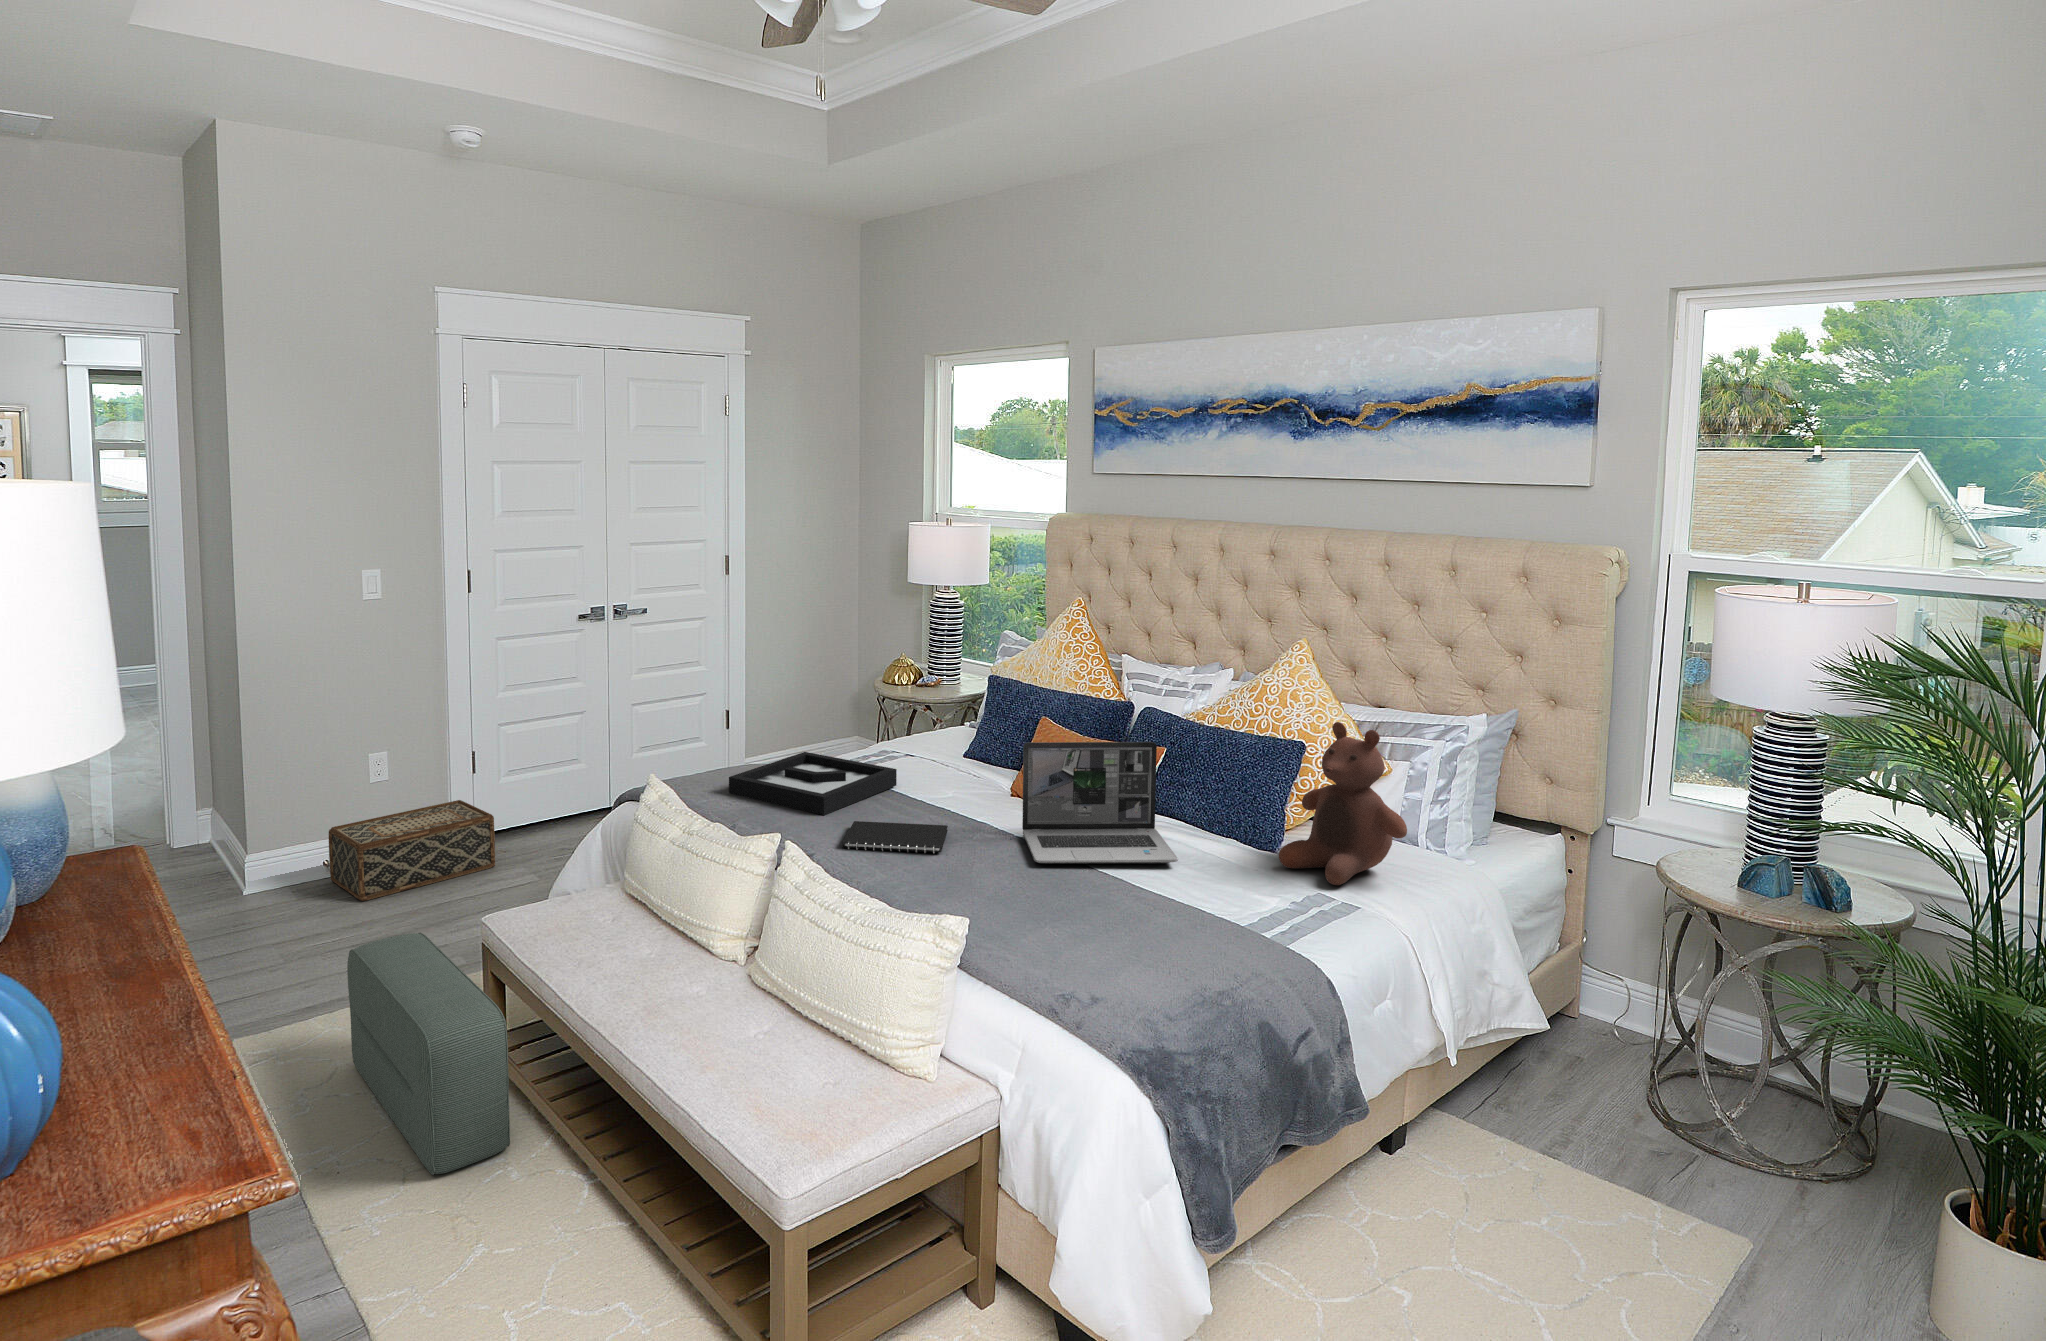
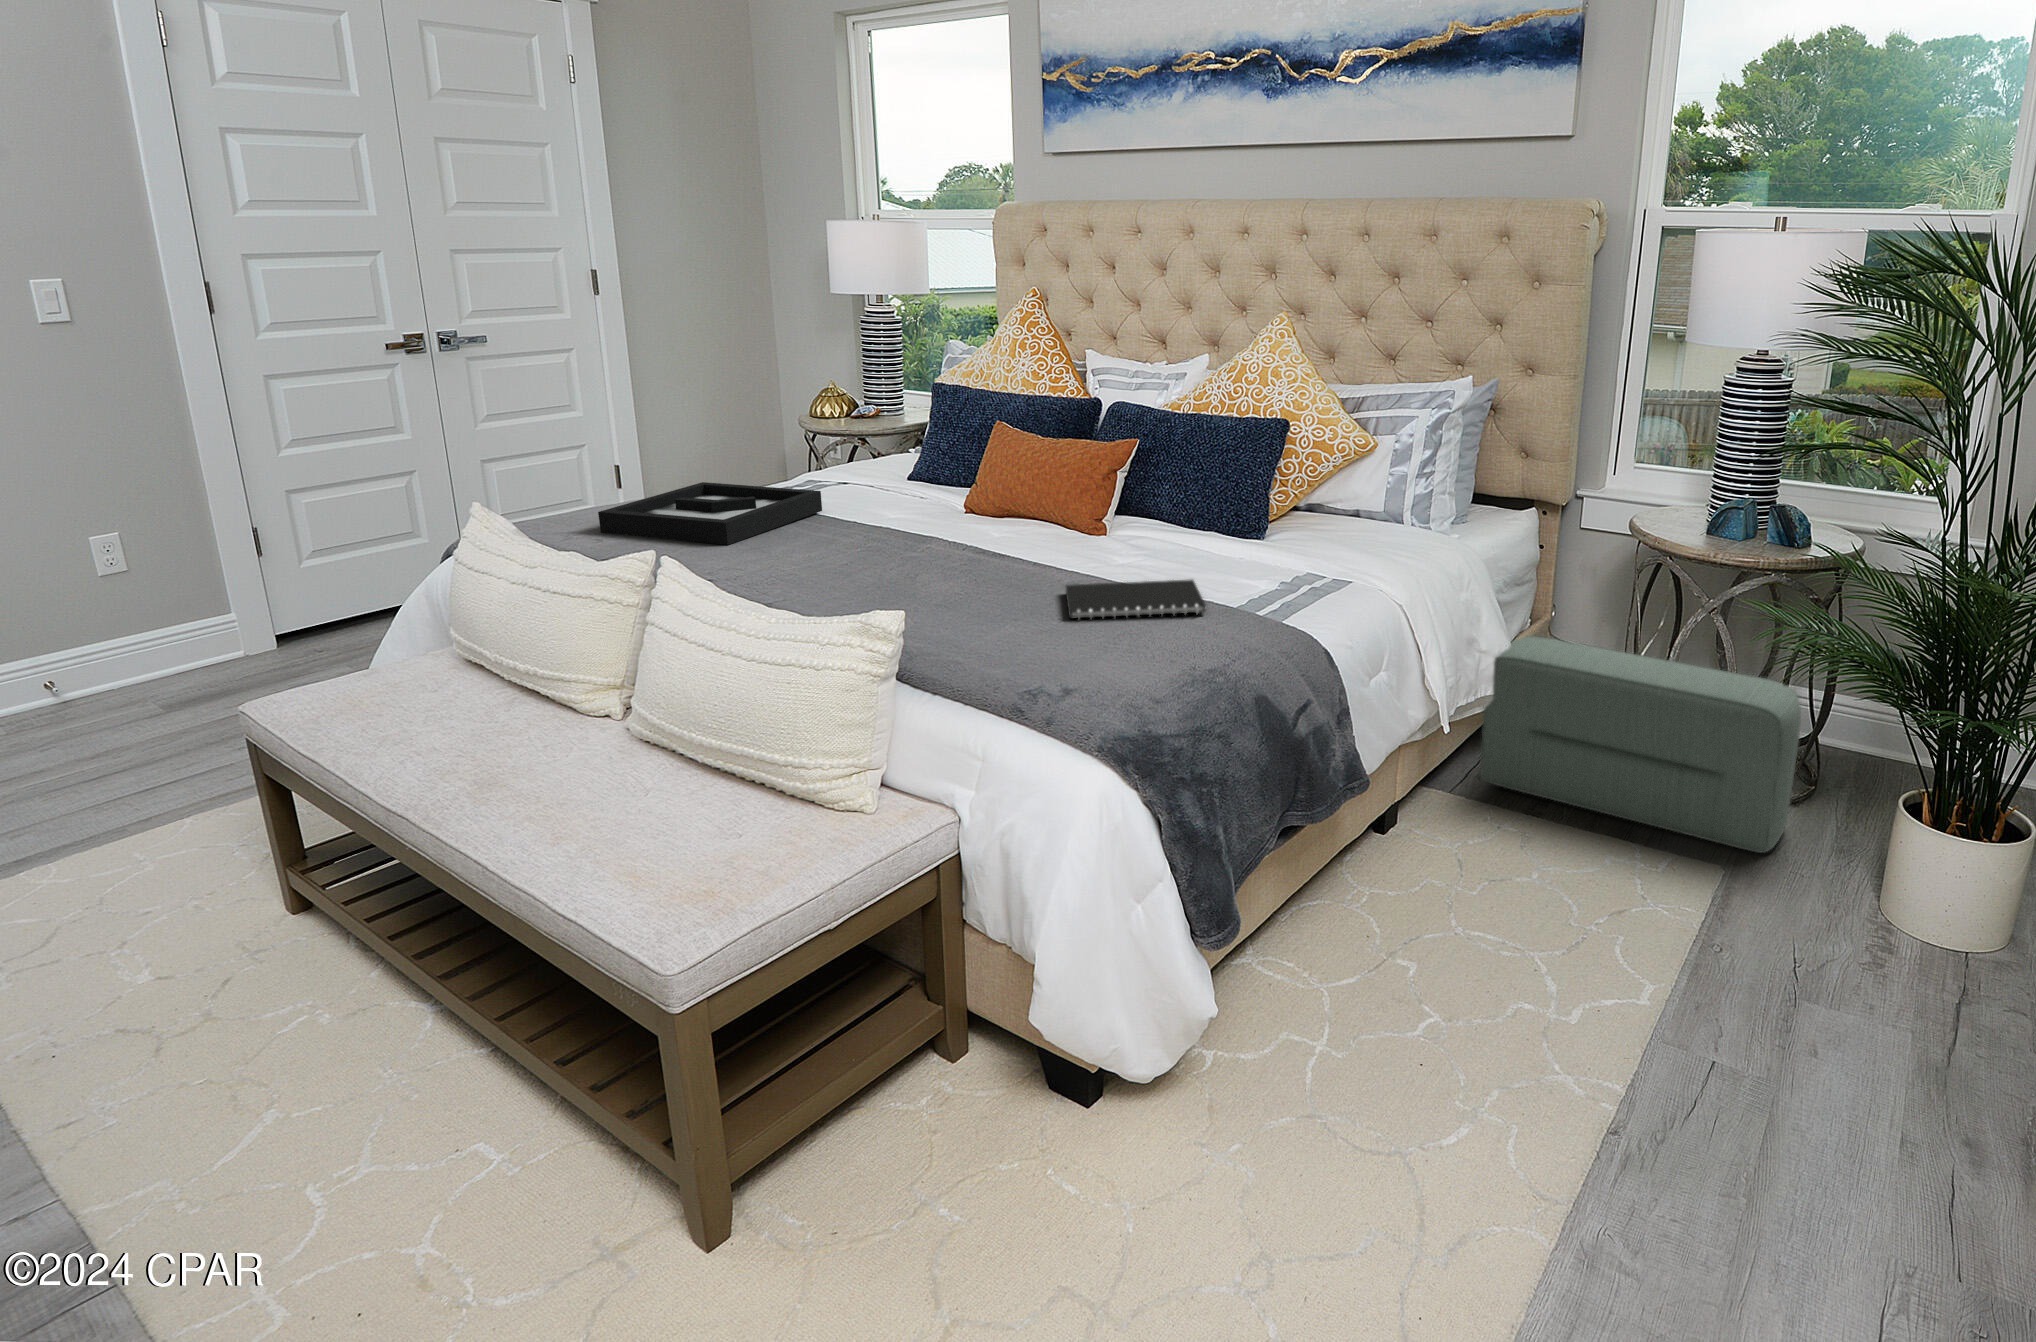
stuffed bear: present [1279,722,1407,885] -> none [1266,388,1399,563]
laptop: present [1022,742,1178,864] -> none [971,427,1156,570]
woven basket: present [329,800,495,901] -> none [24,593,298,729]
notebook: present [842,821,948,853] -> present [1066,580,1206,619]
pouf: present [347,933,510,1175] -> present [1480,636,1801,853]

